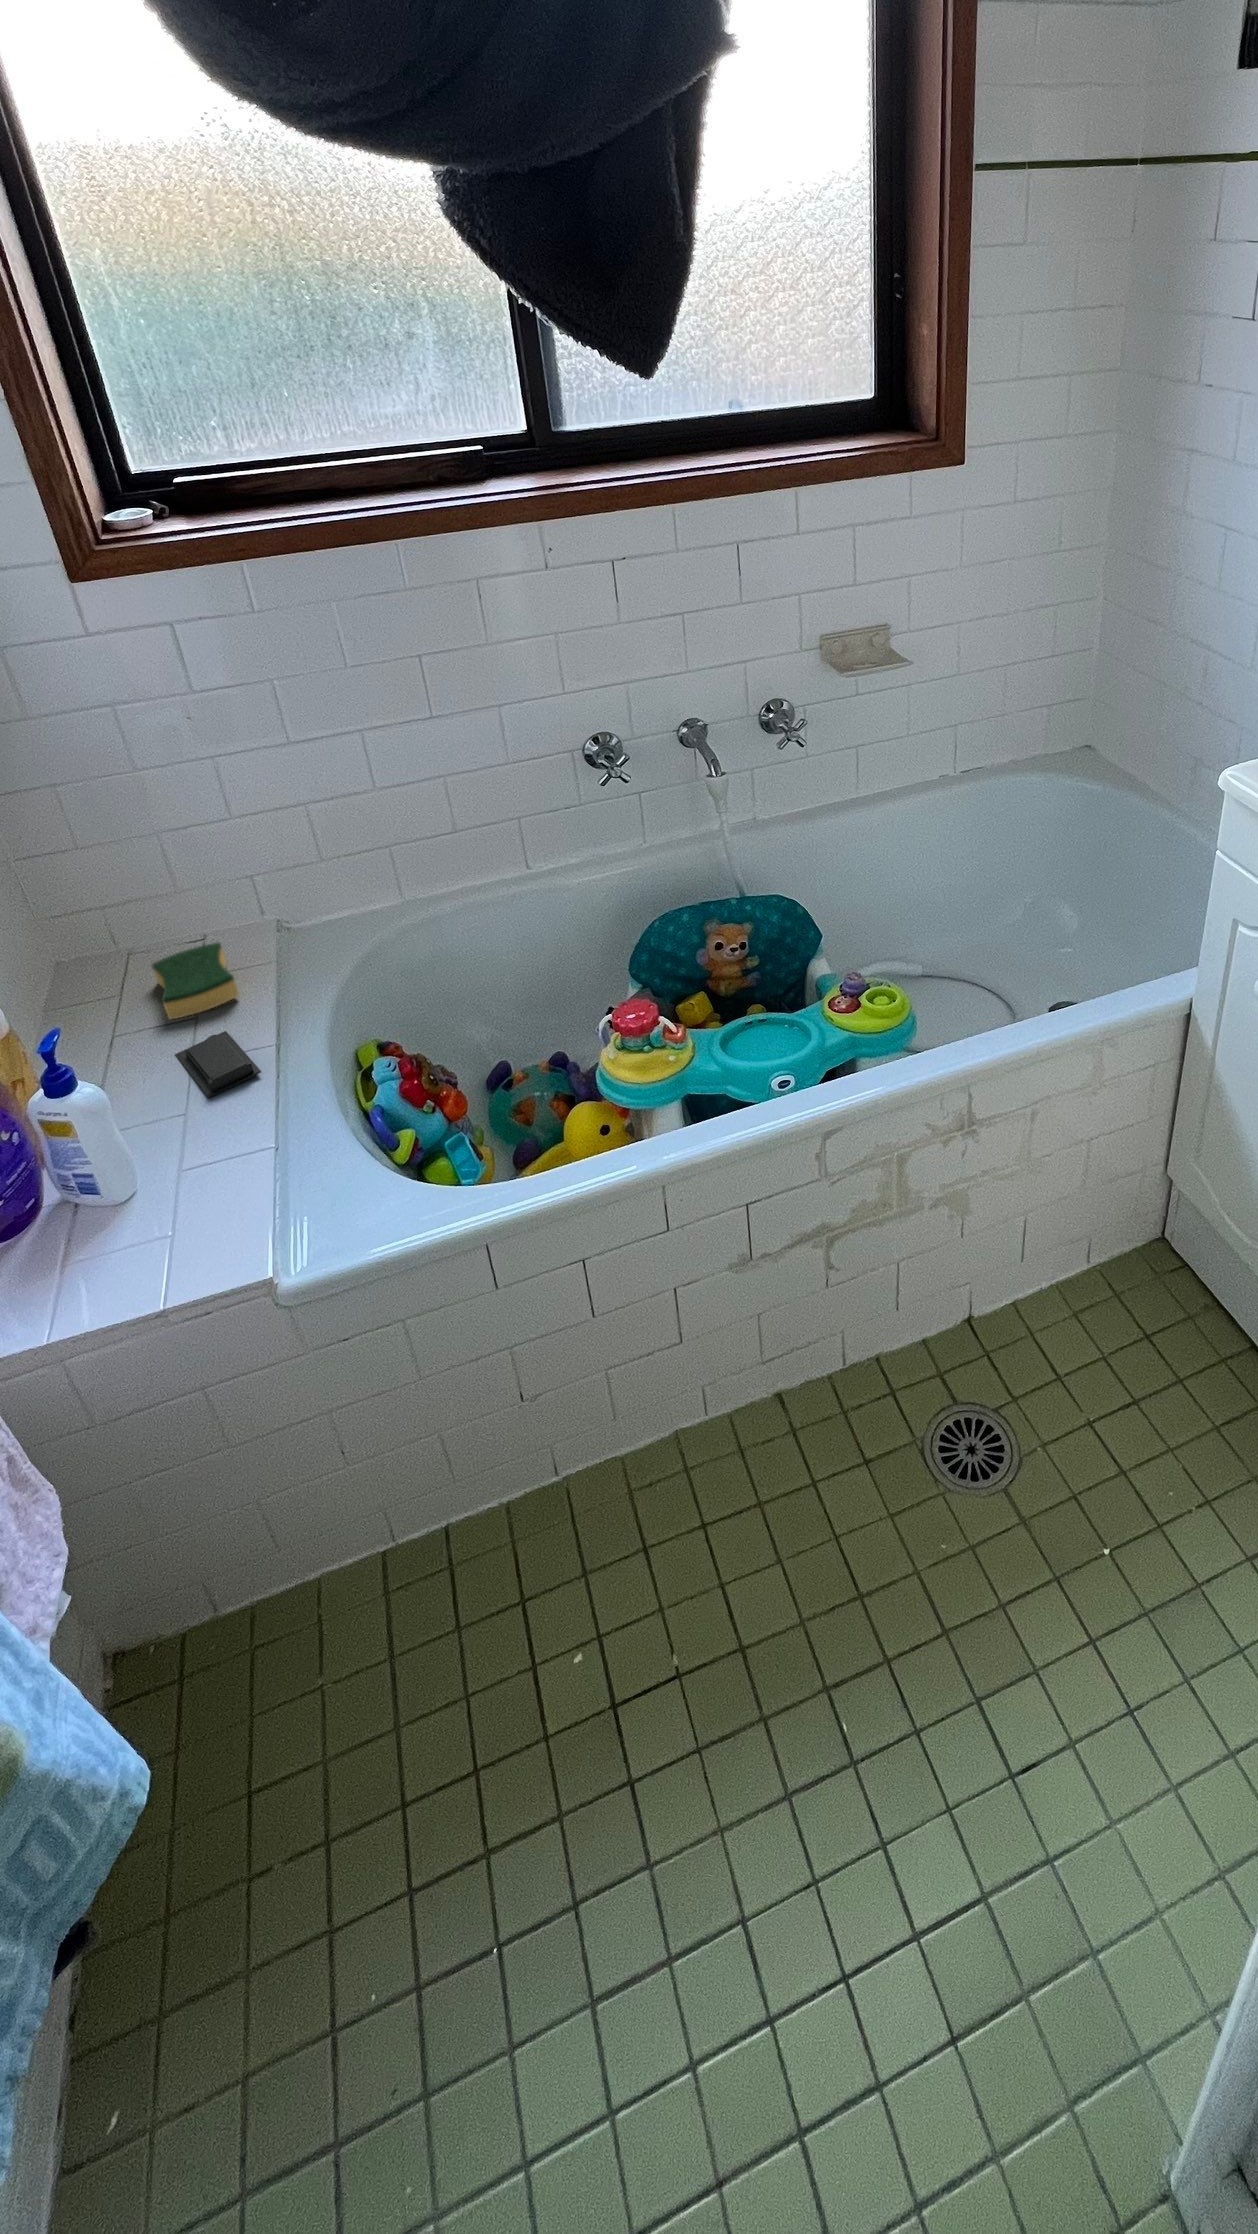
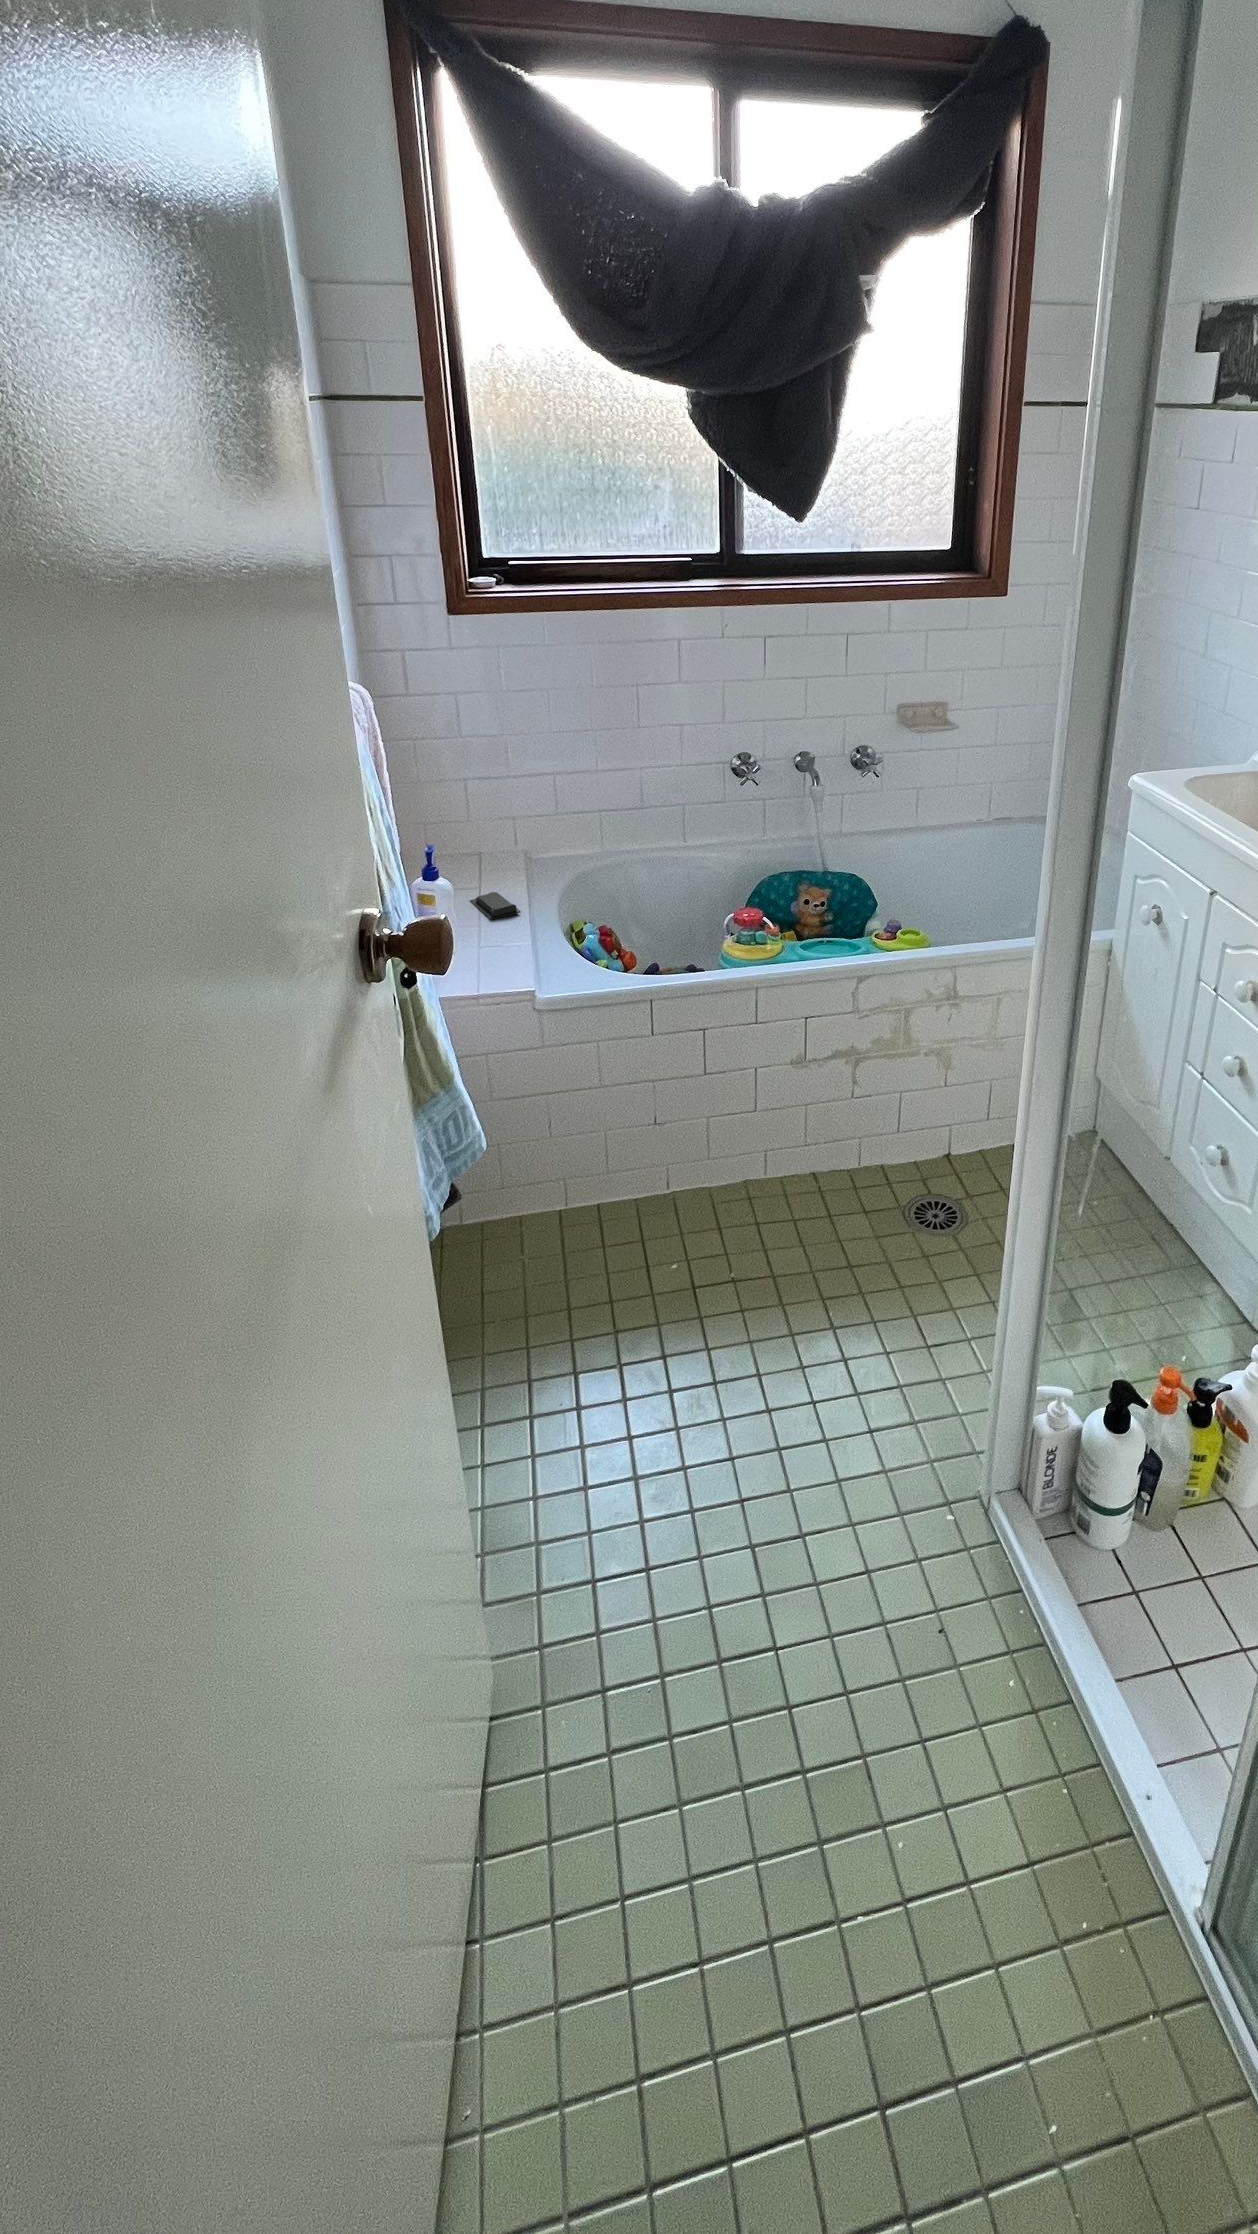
sponge: present [151,943,239,1019] -> none [454,850,505,886]

